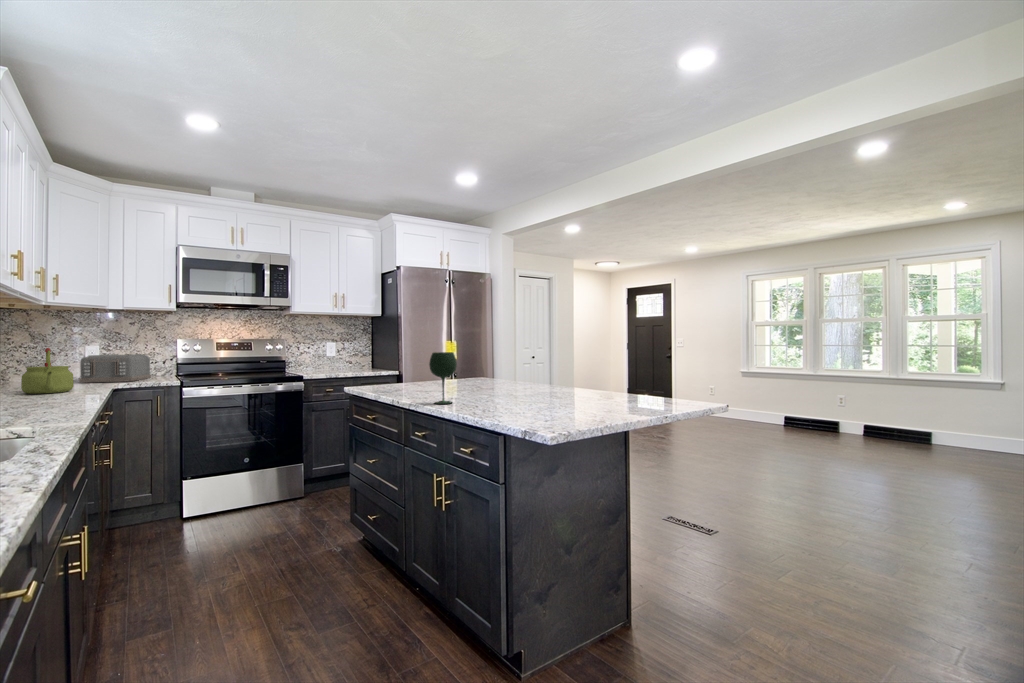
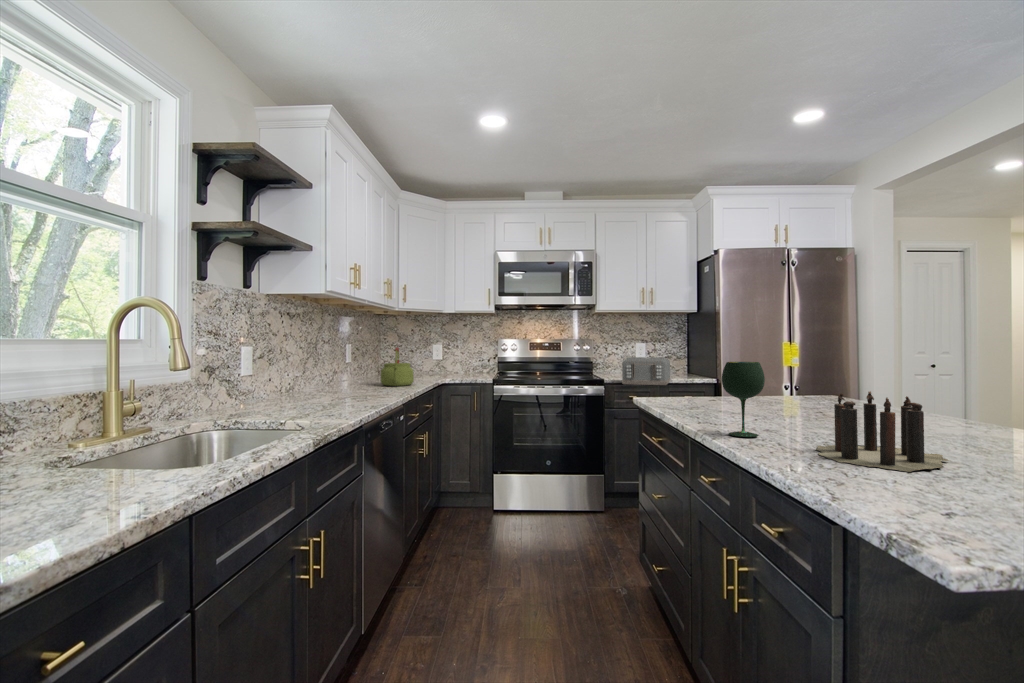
toaster: present [79,354,151,383] -> present [622,357,671,385]
candle: none [482,368,569,411] -> present [816,391,949,472]

